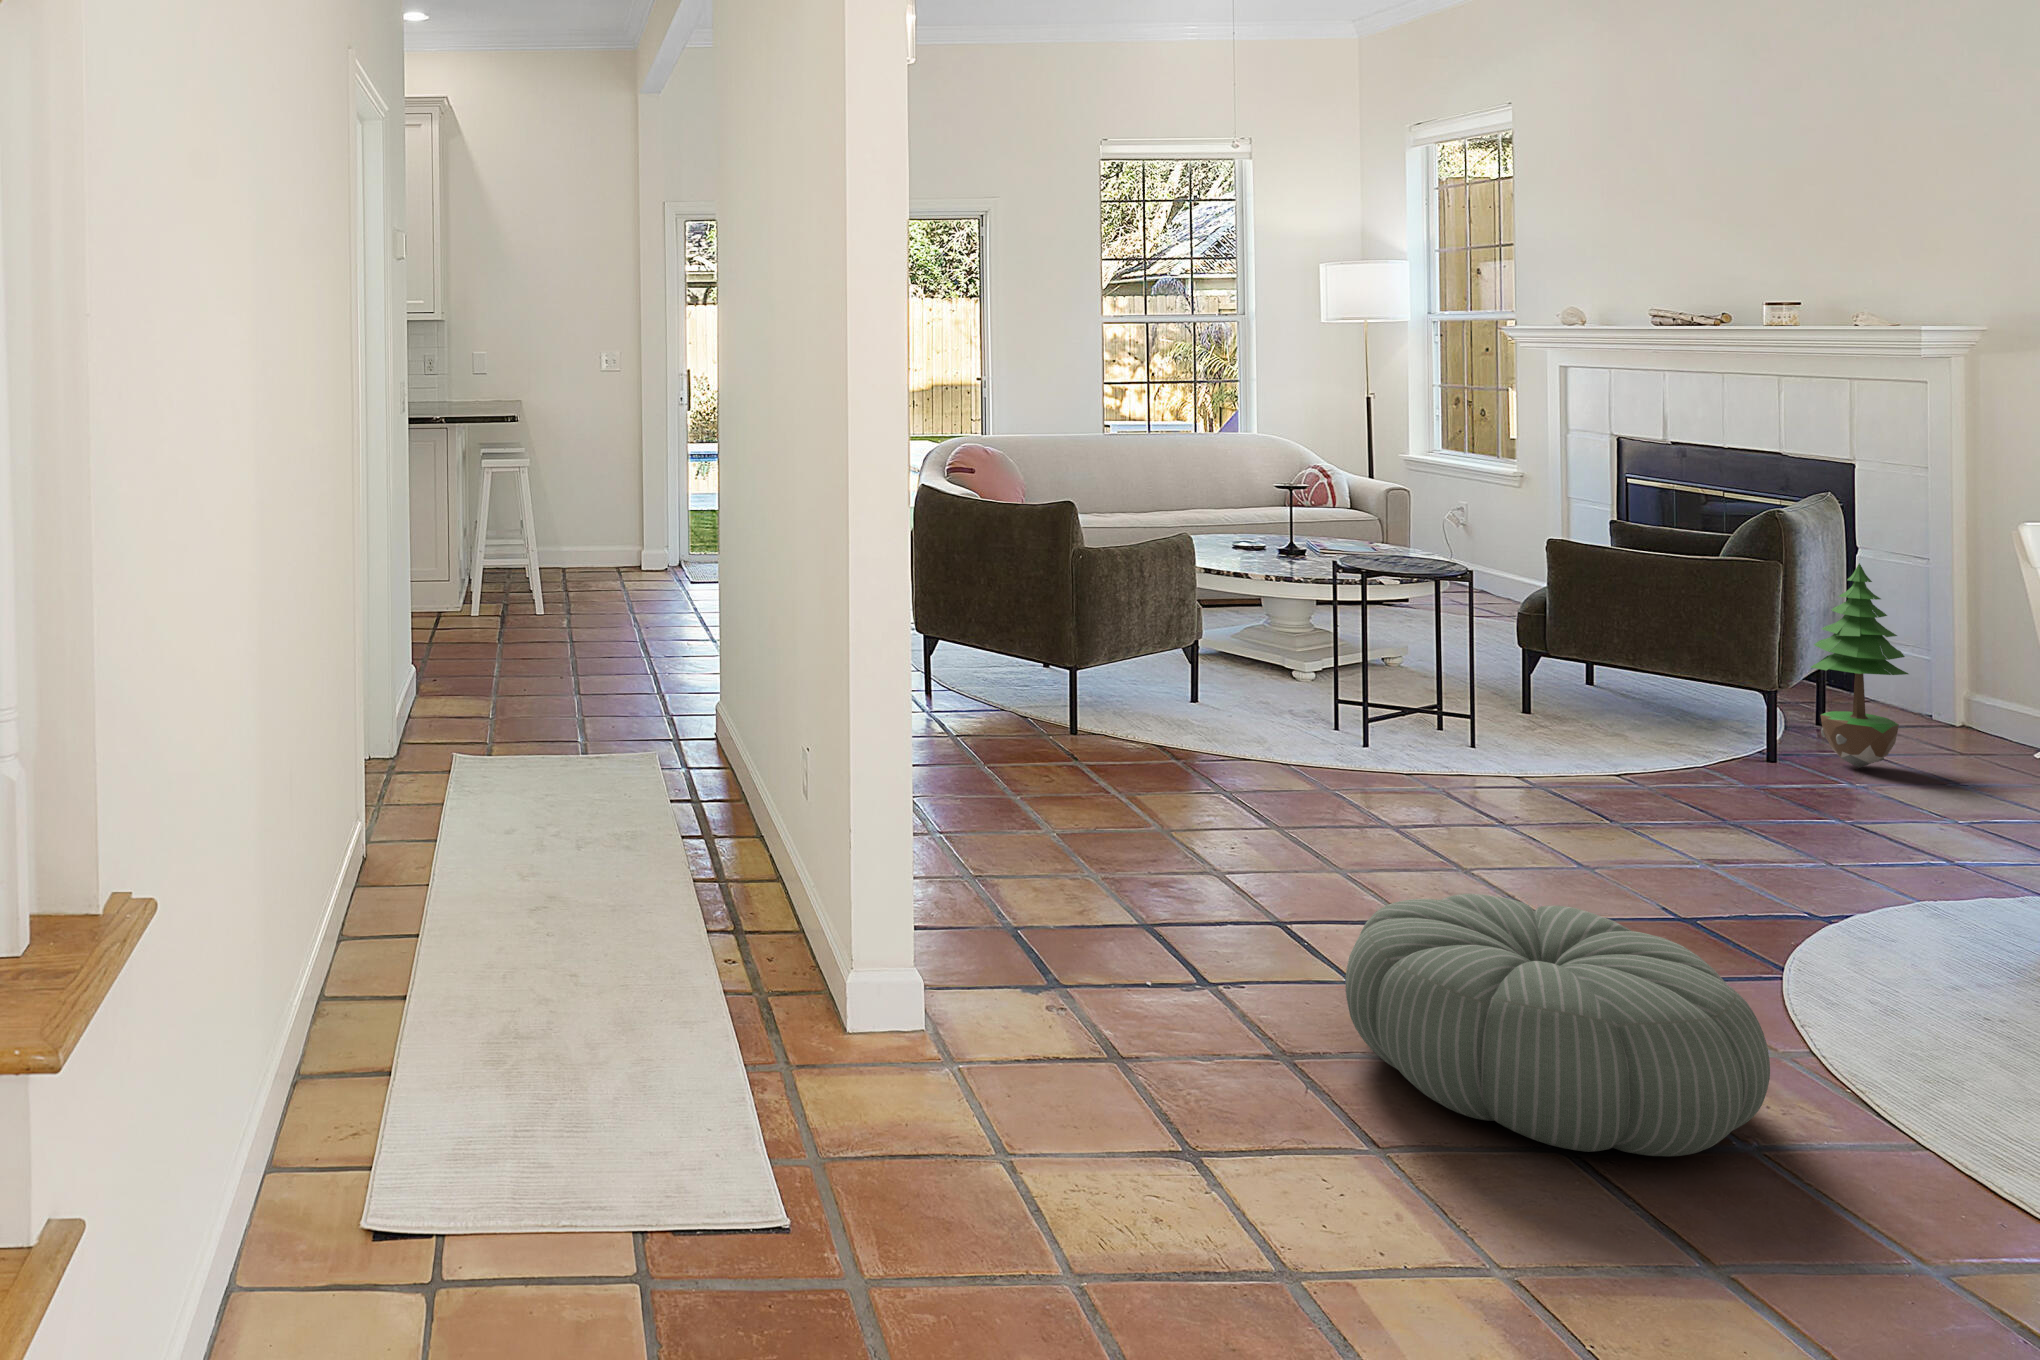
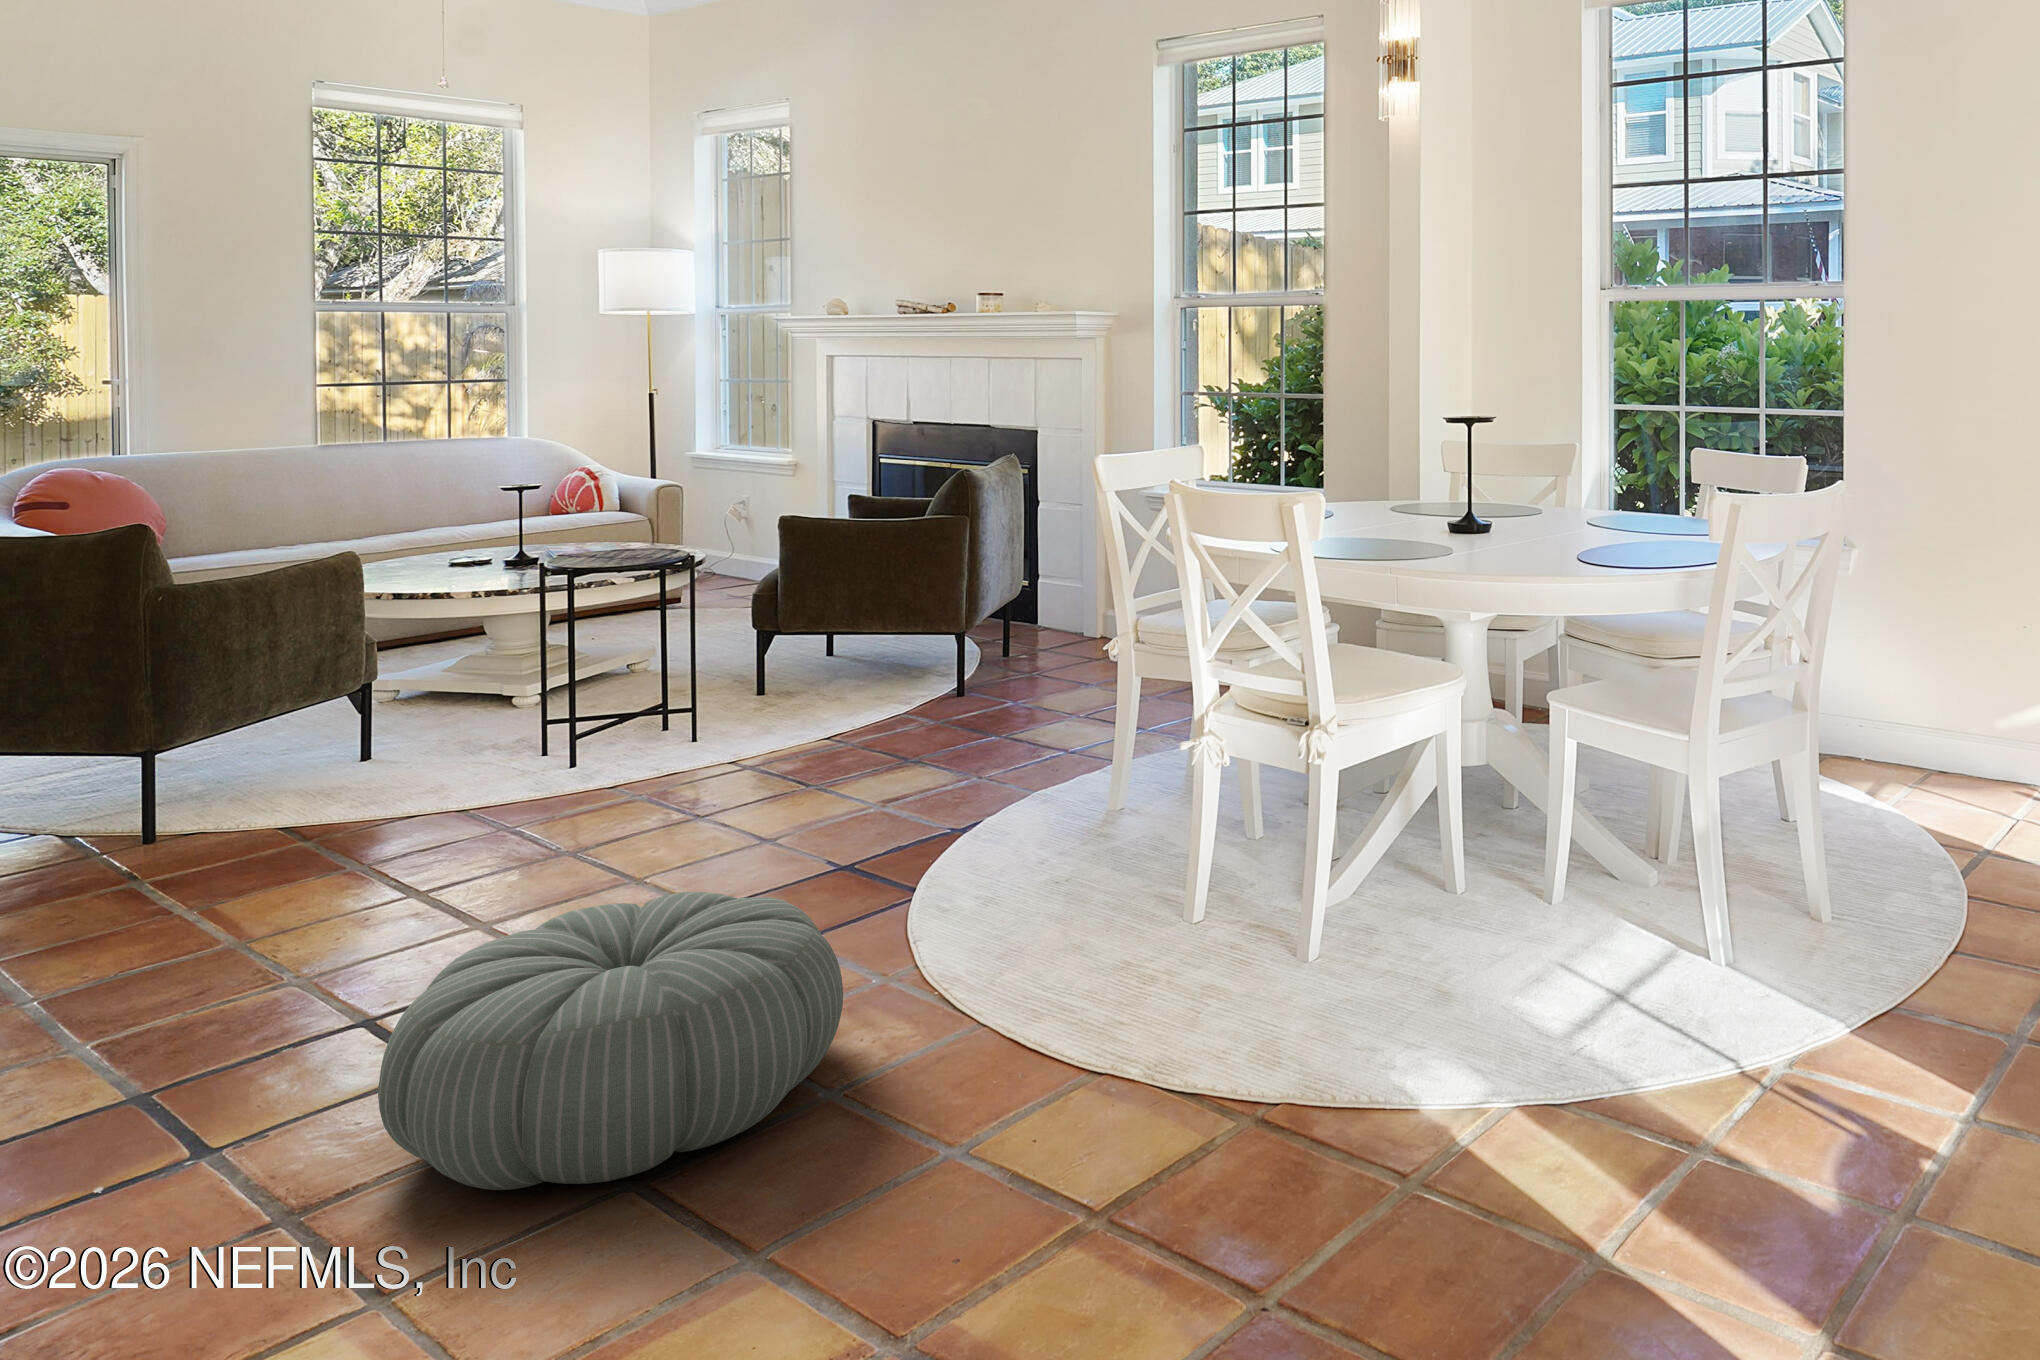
potted tree: present [1811,563,1908,768] -> none [987,510,1054,688]

